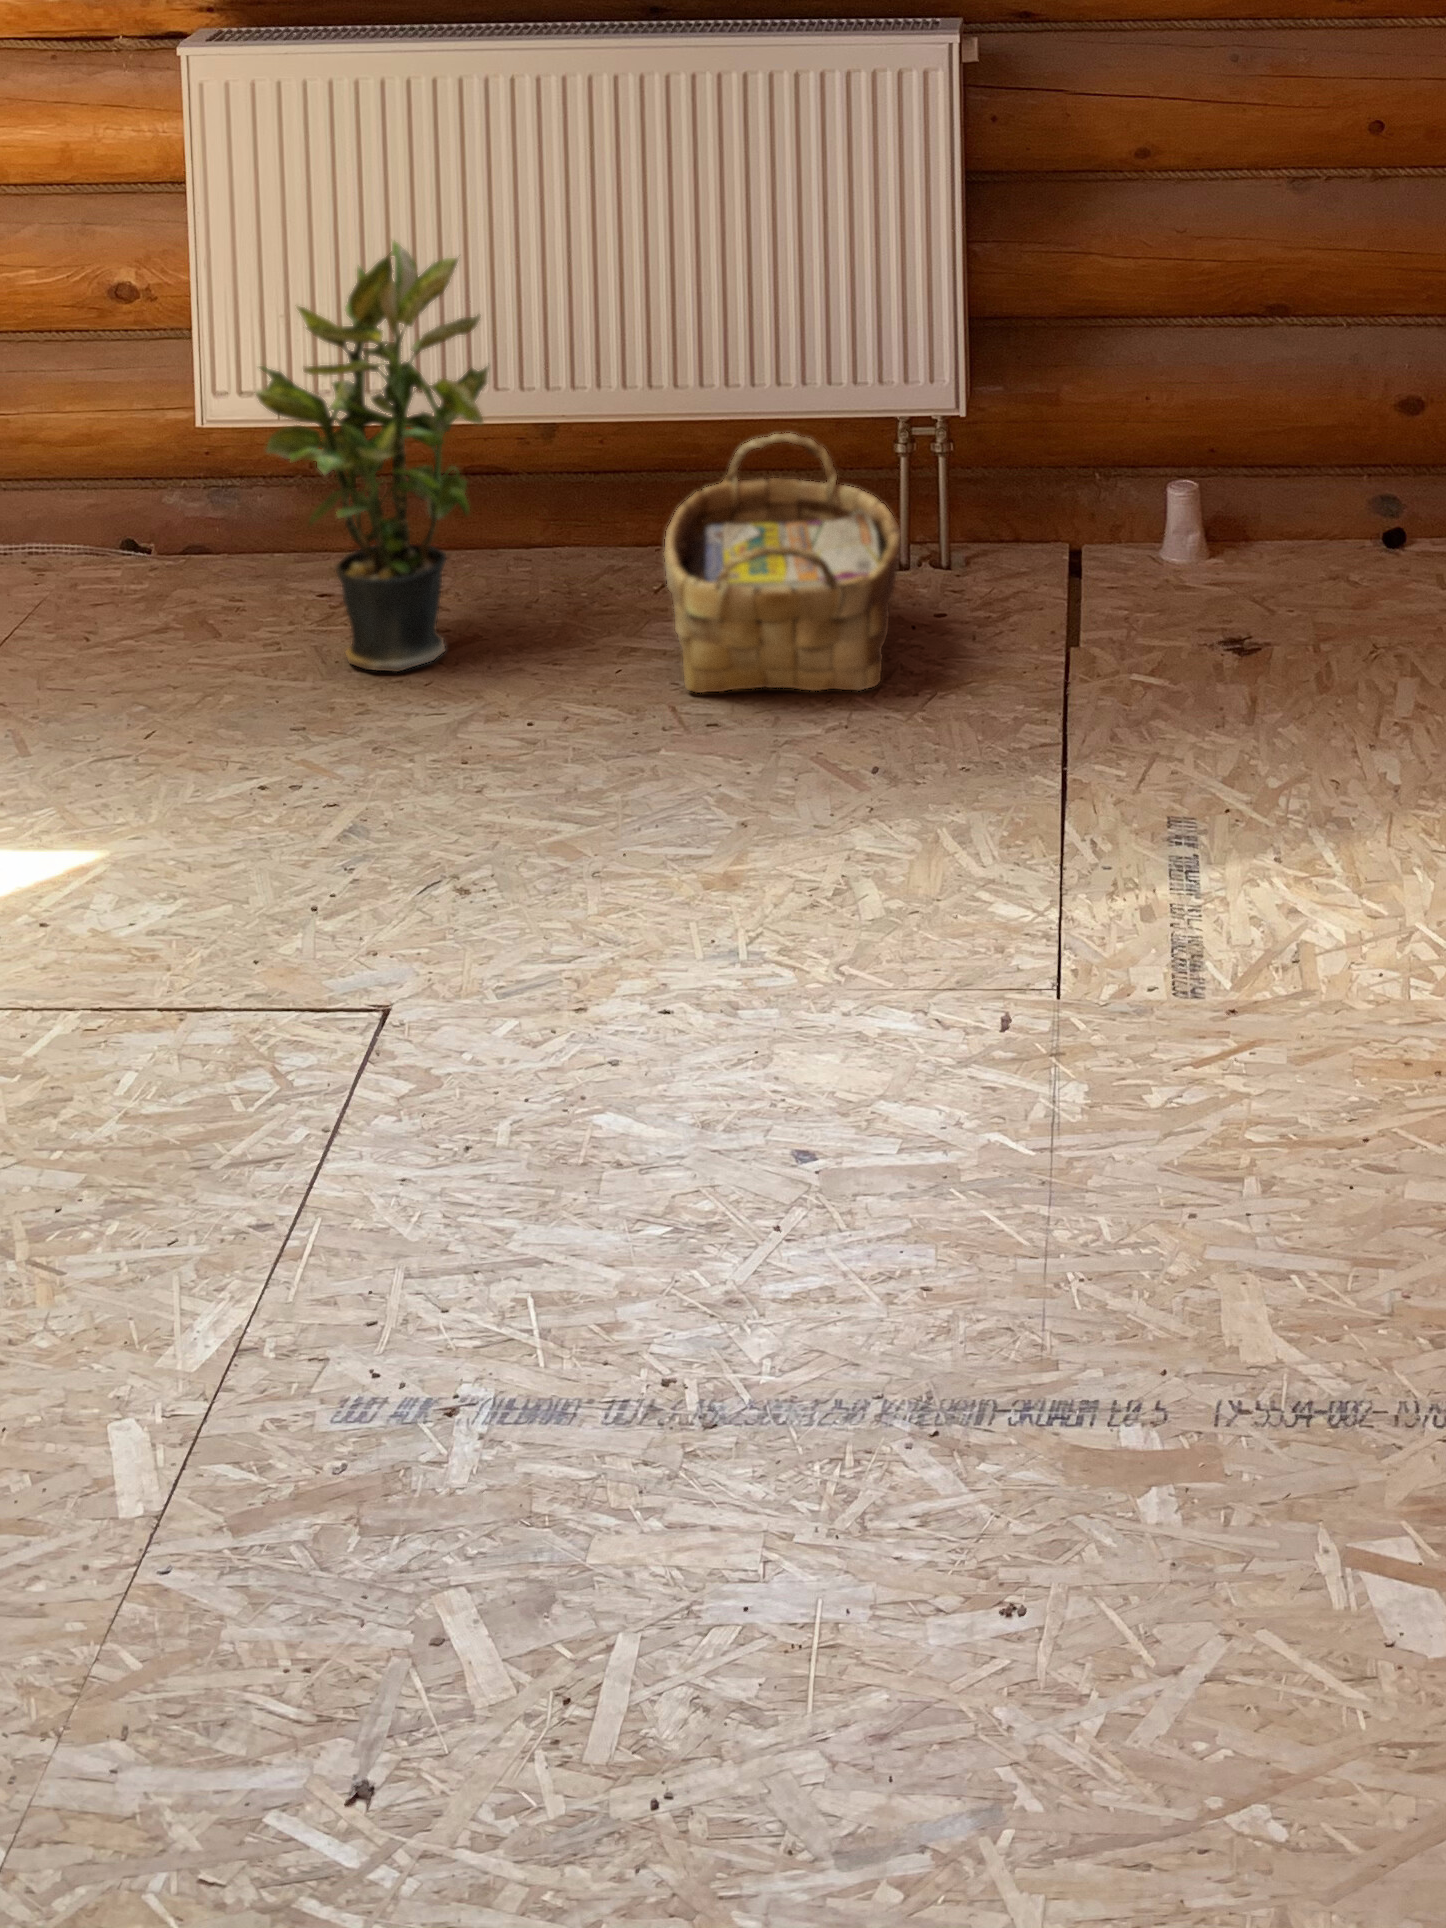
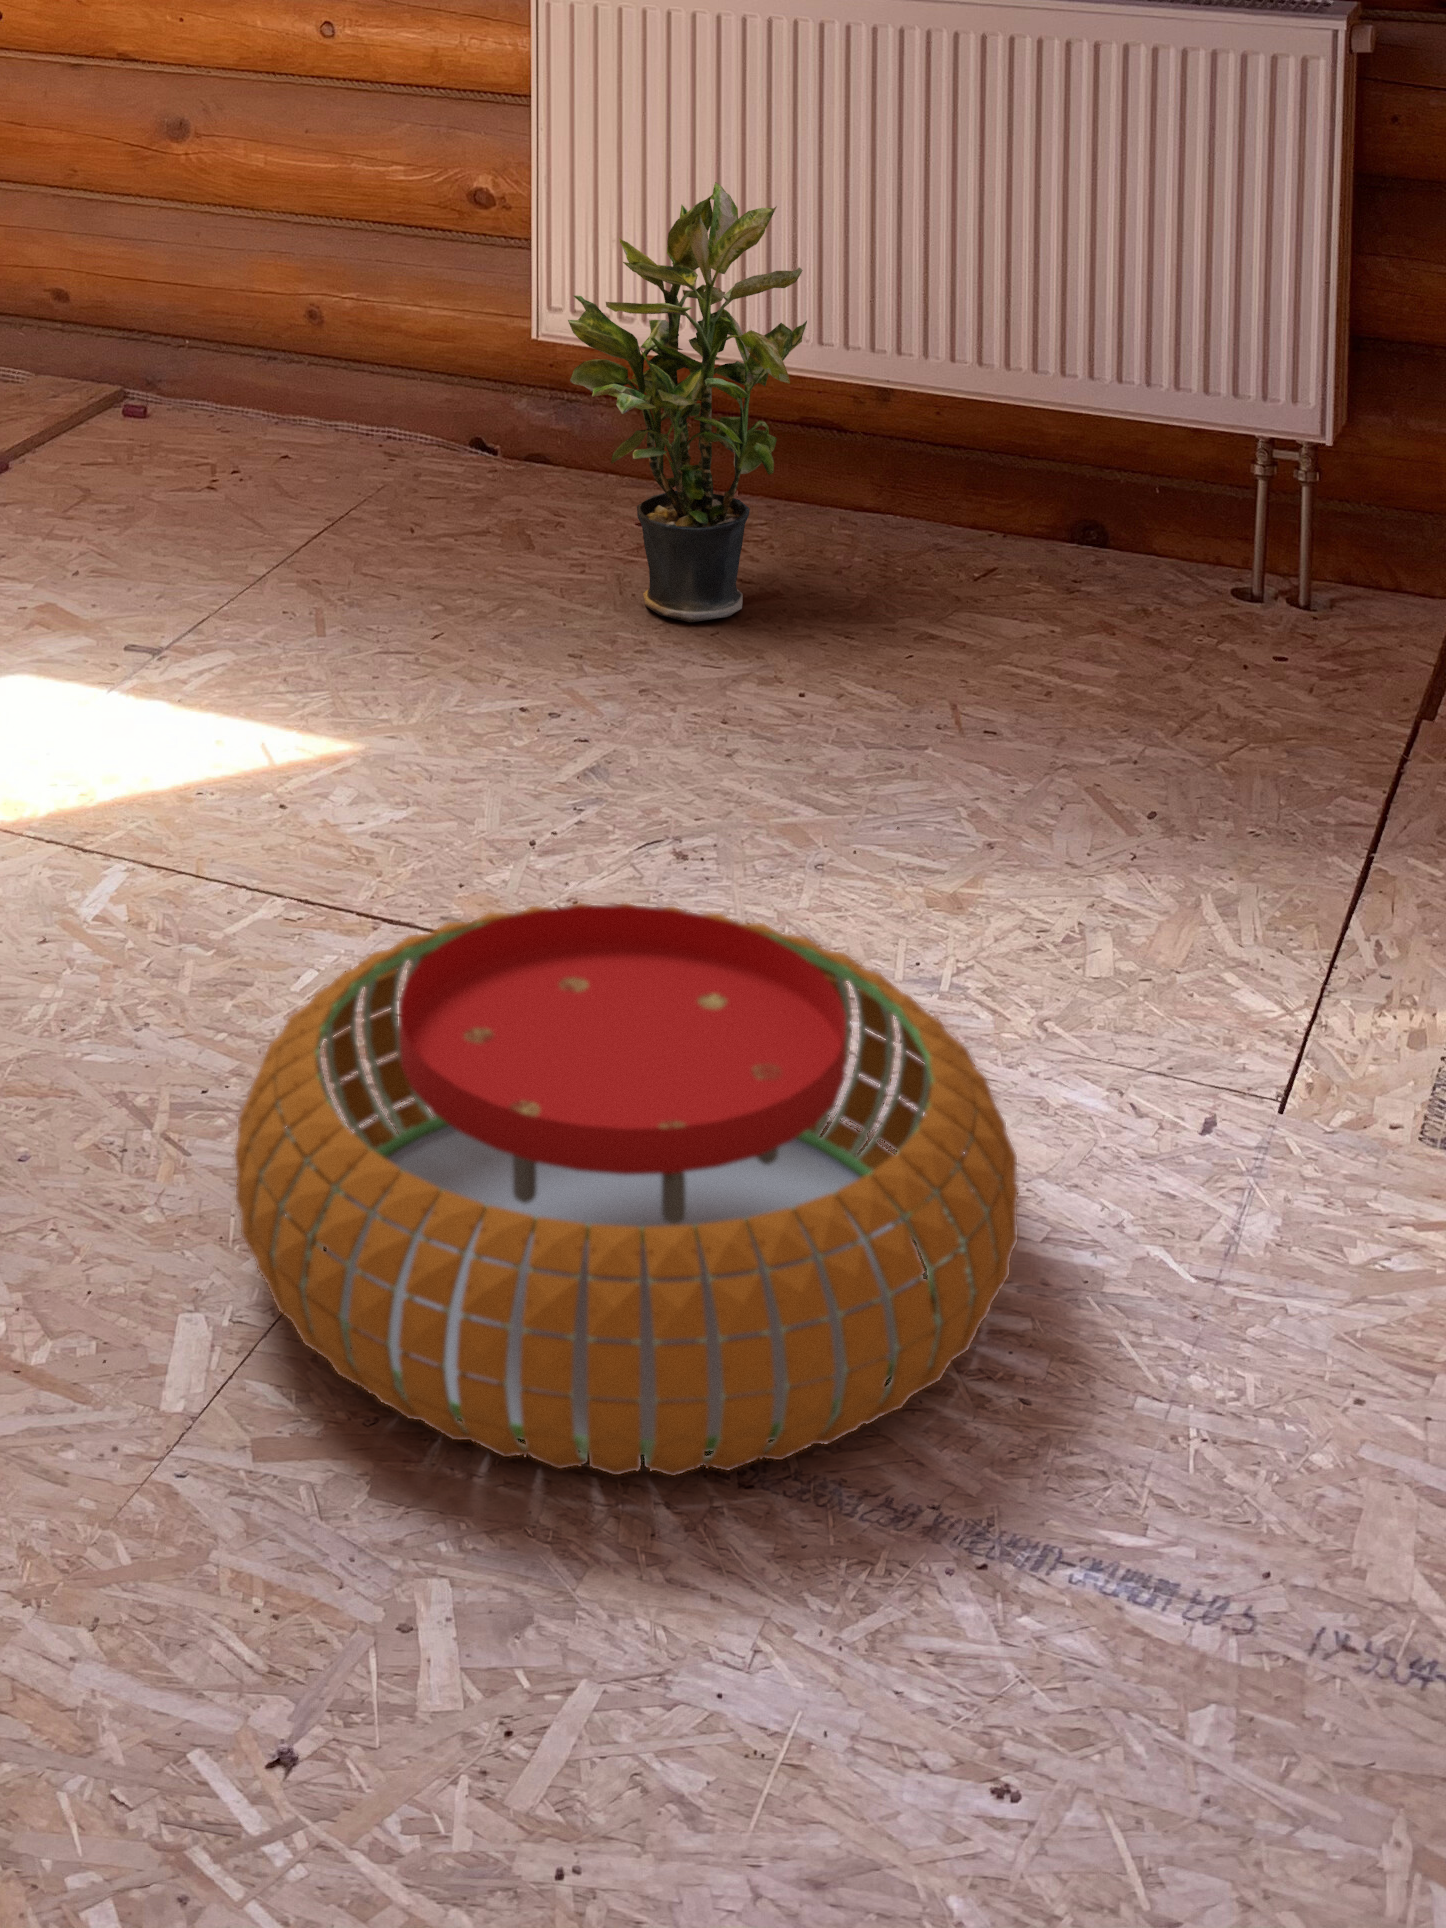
woven basket: present [664,433,900,693] -> none [963,434,1231,725]
pouf: none [142,919,899,1462] -> present [235,902,1018,1476]

